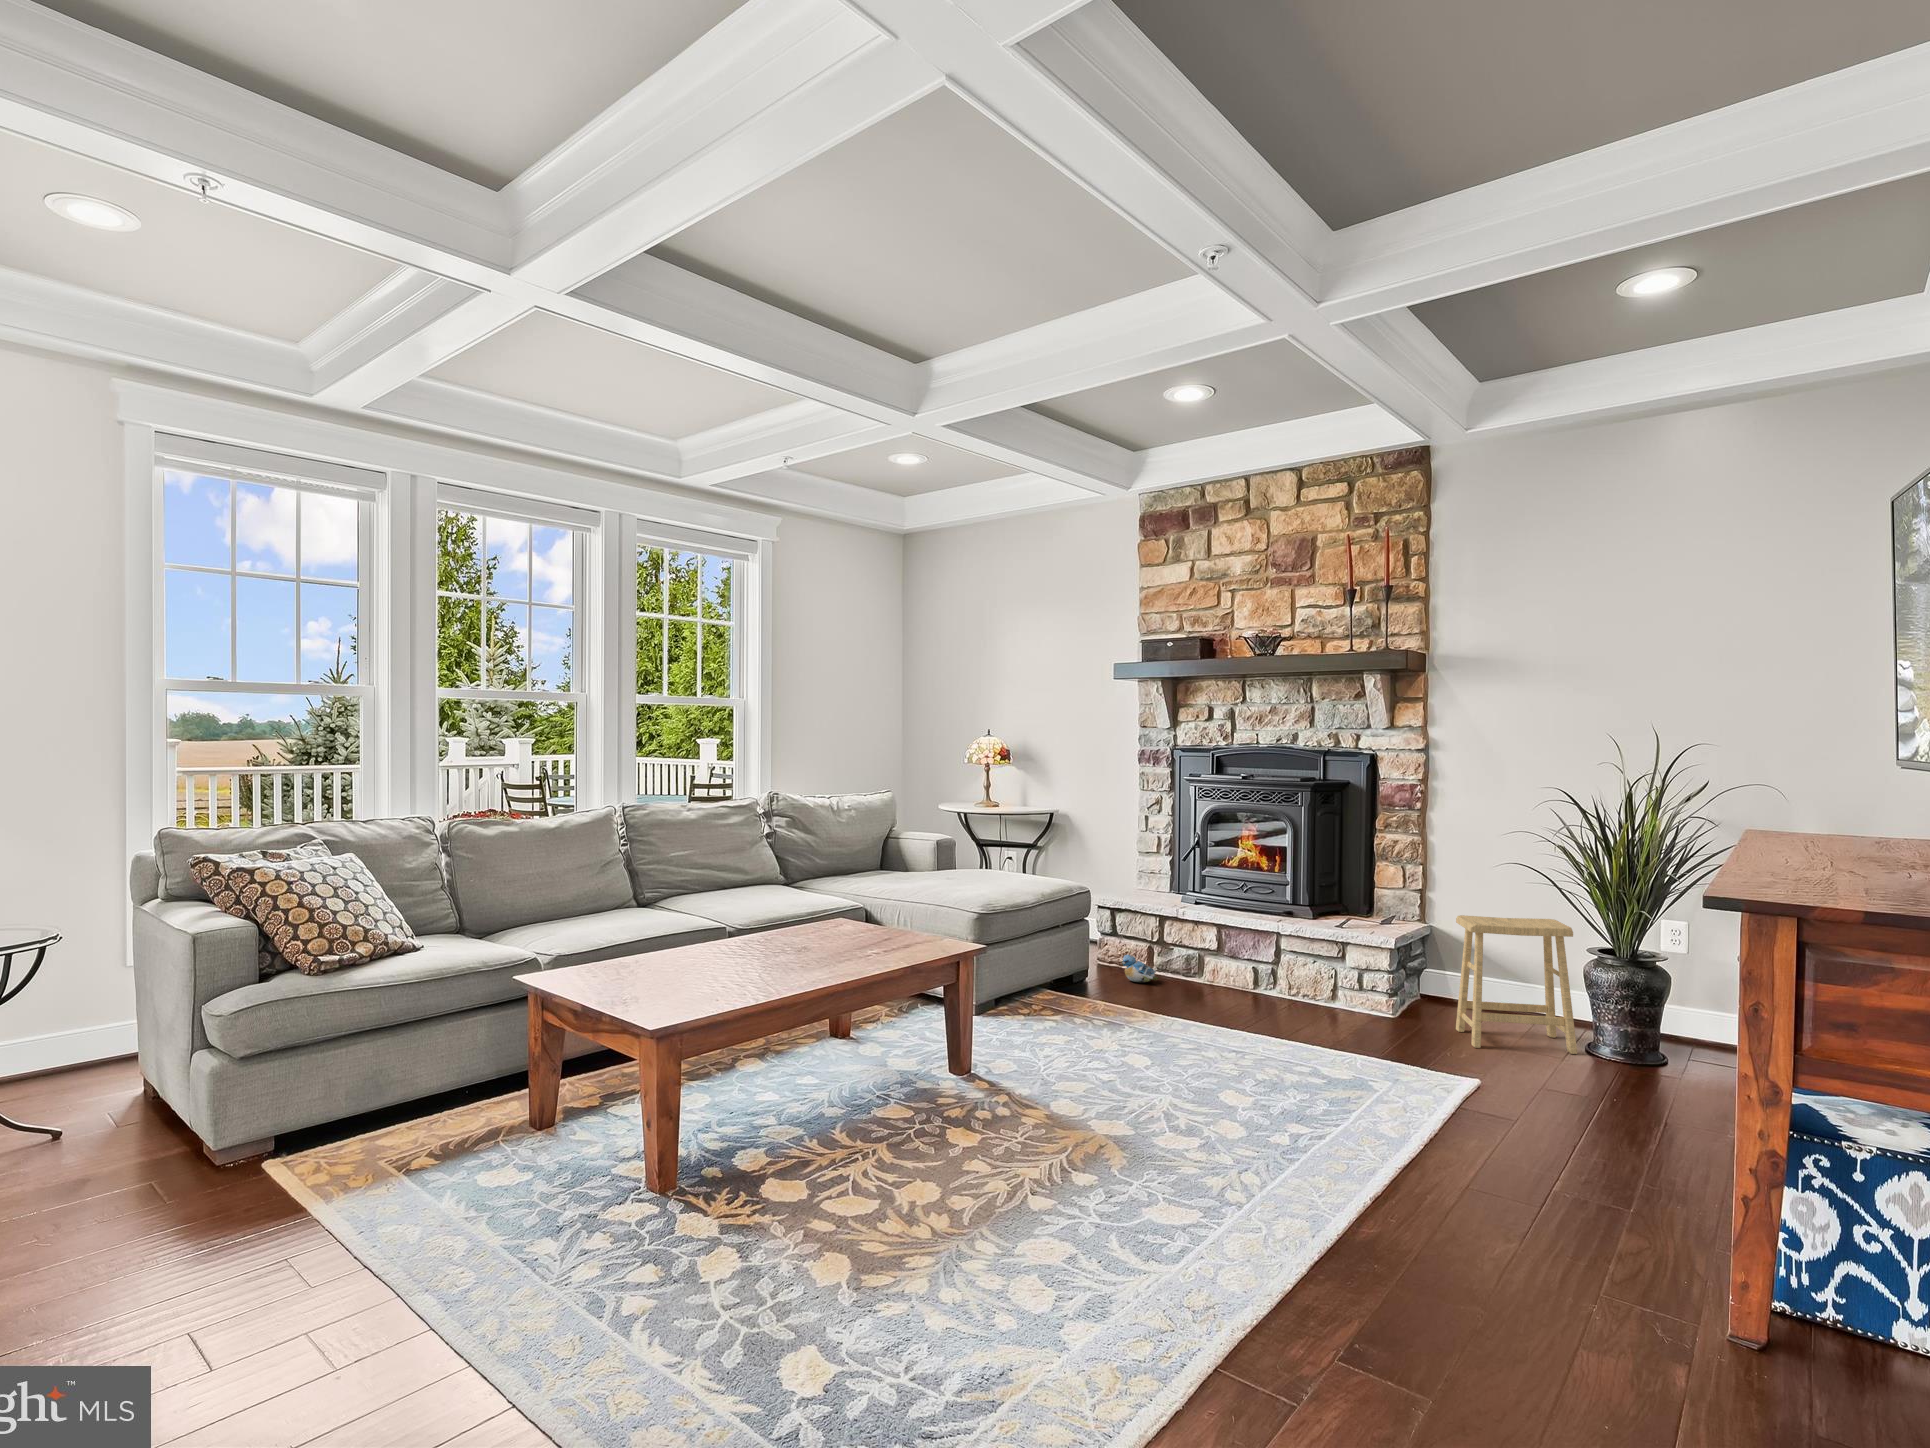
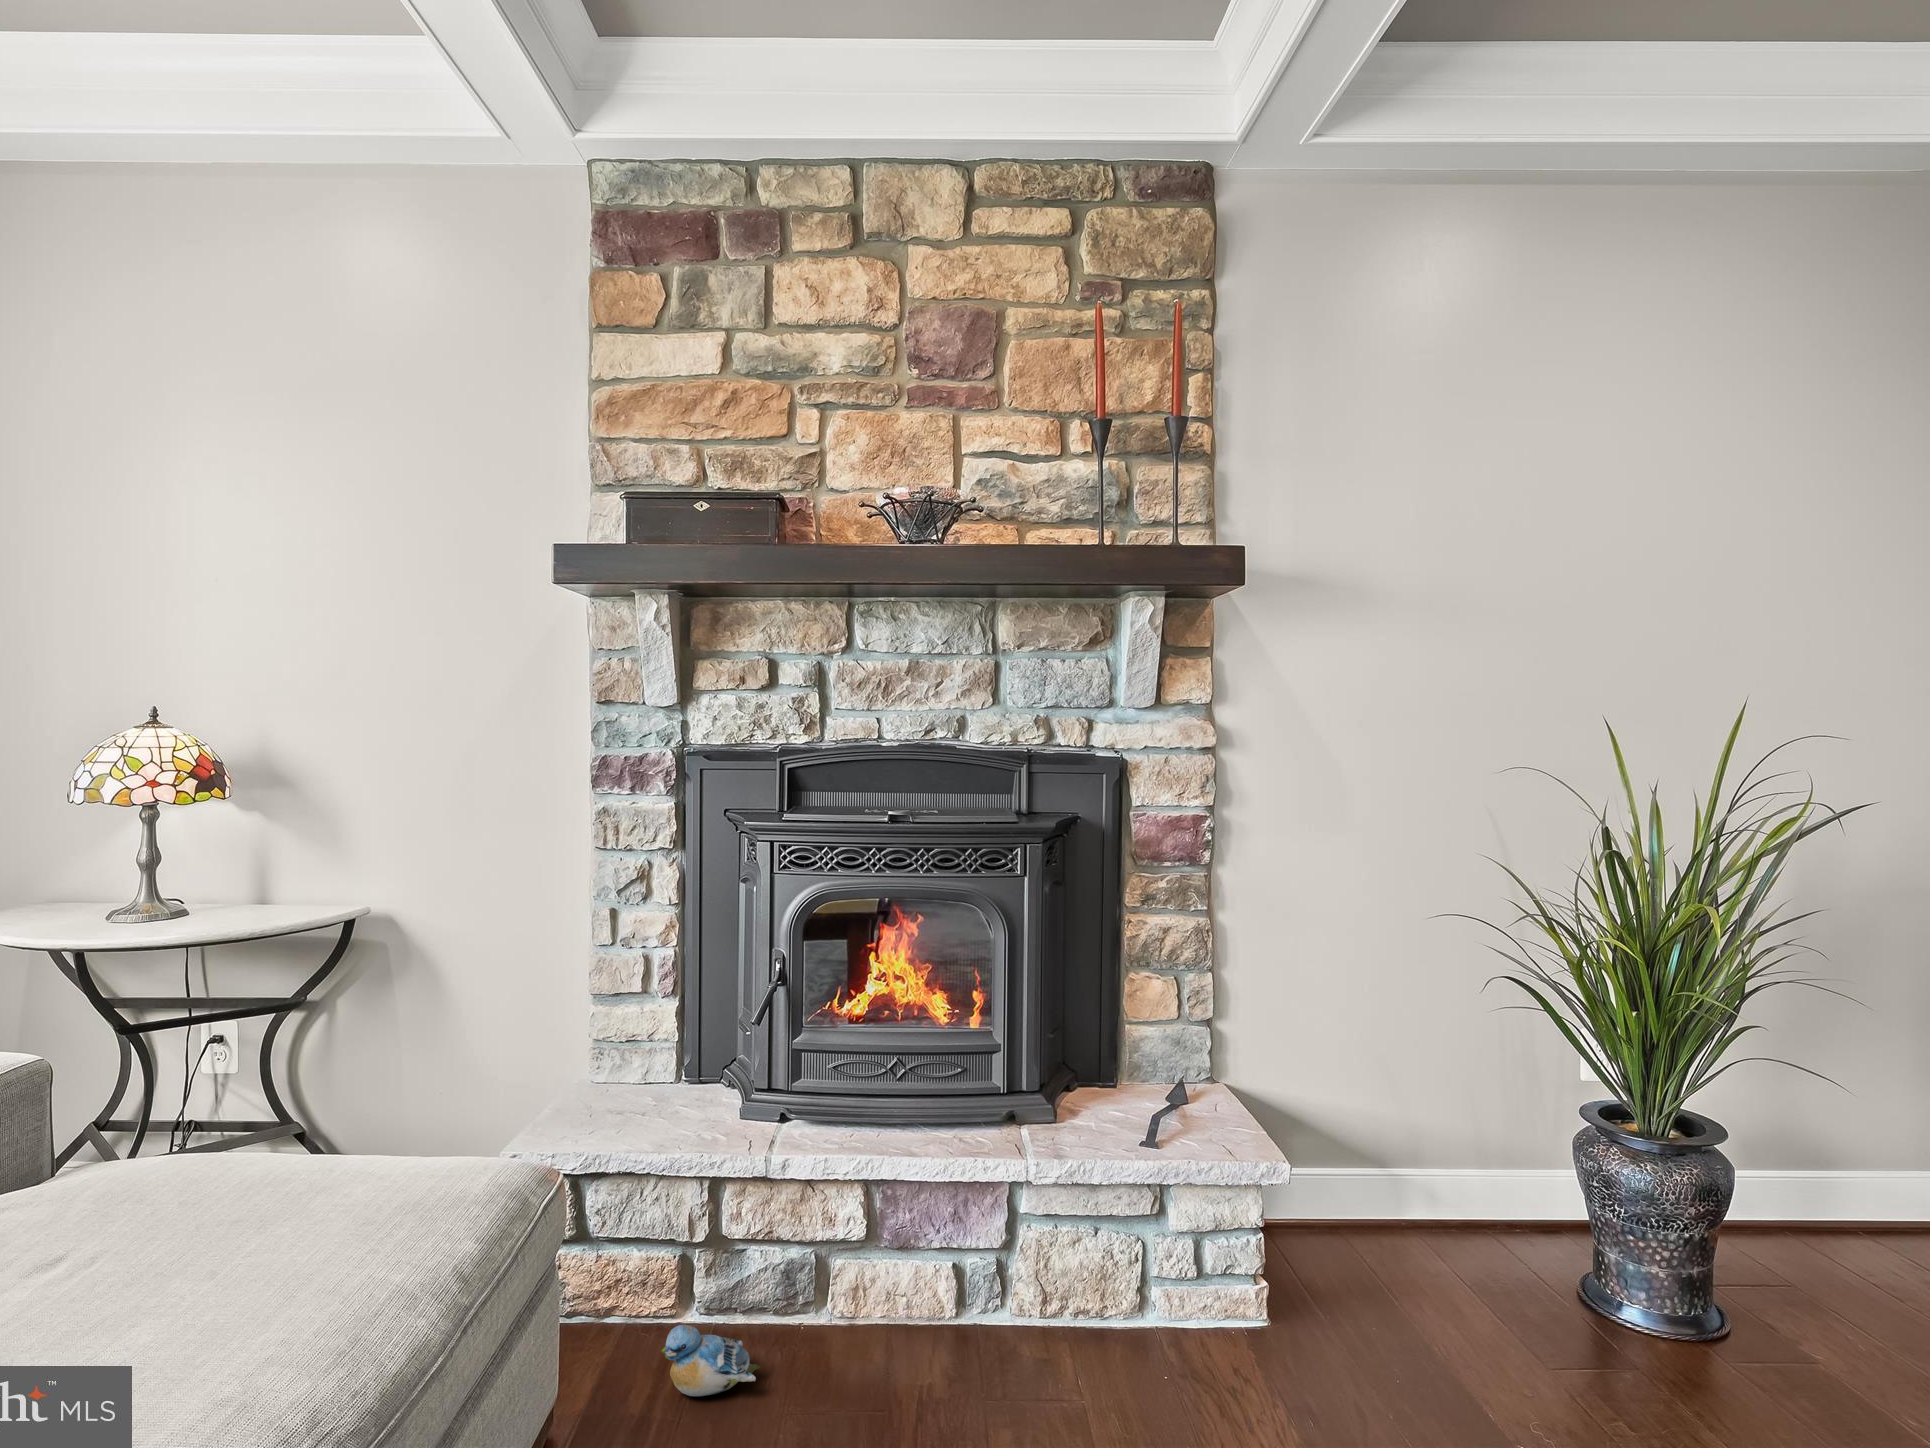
footstool: present [1456,915,1577,1054] -> none [1408,1069,1639,1395]

